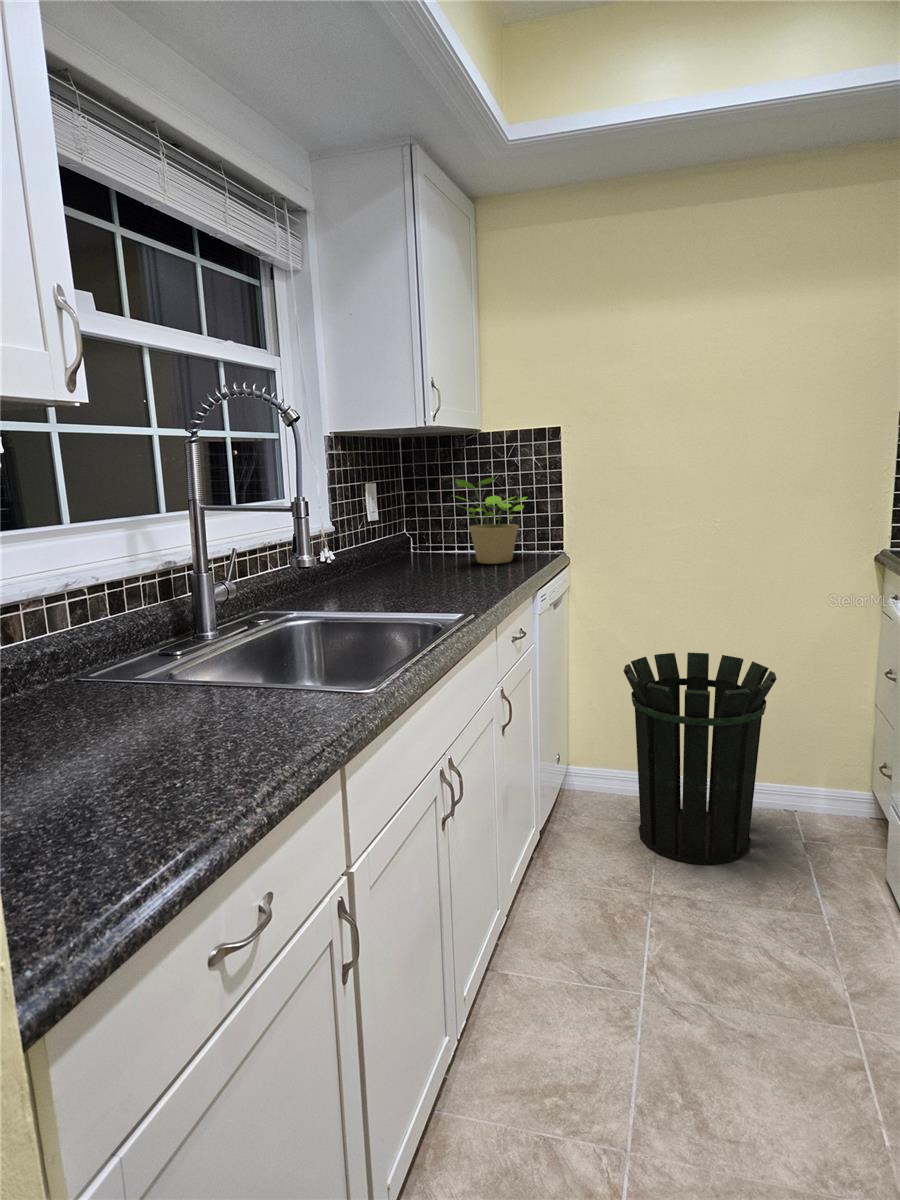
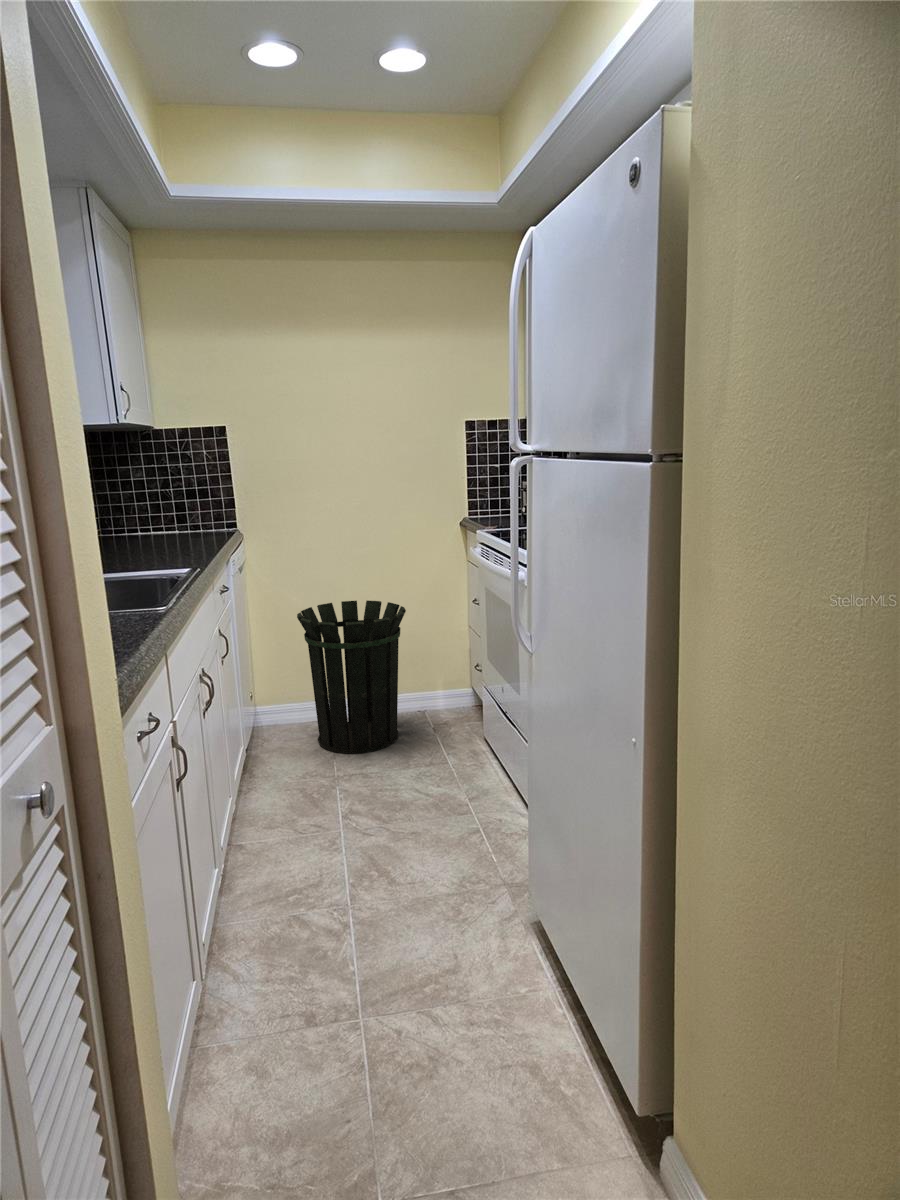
potted plant: present [456,477,527,564] -> none [138,467,208,540]

